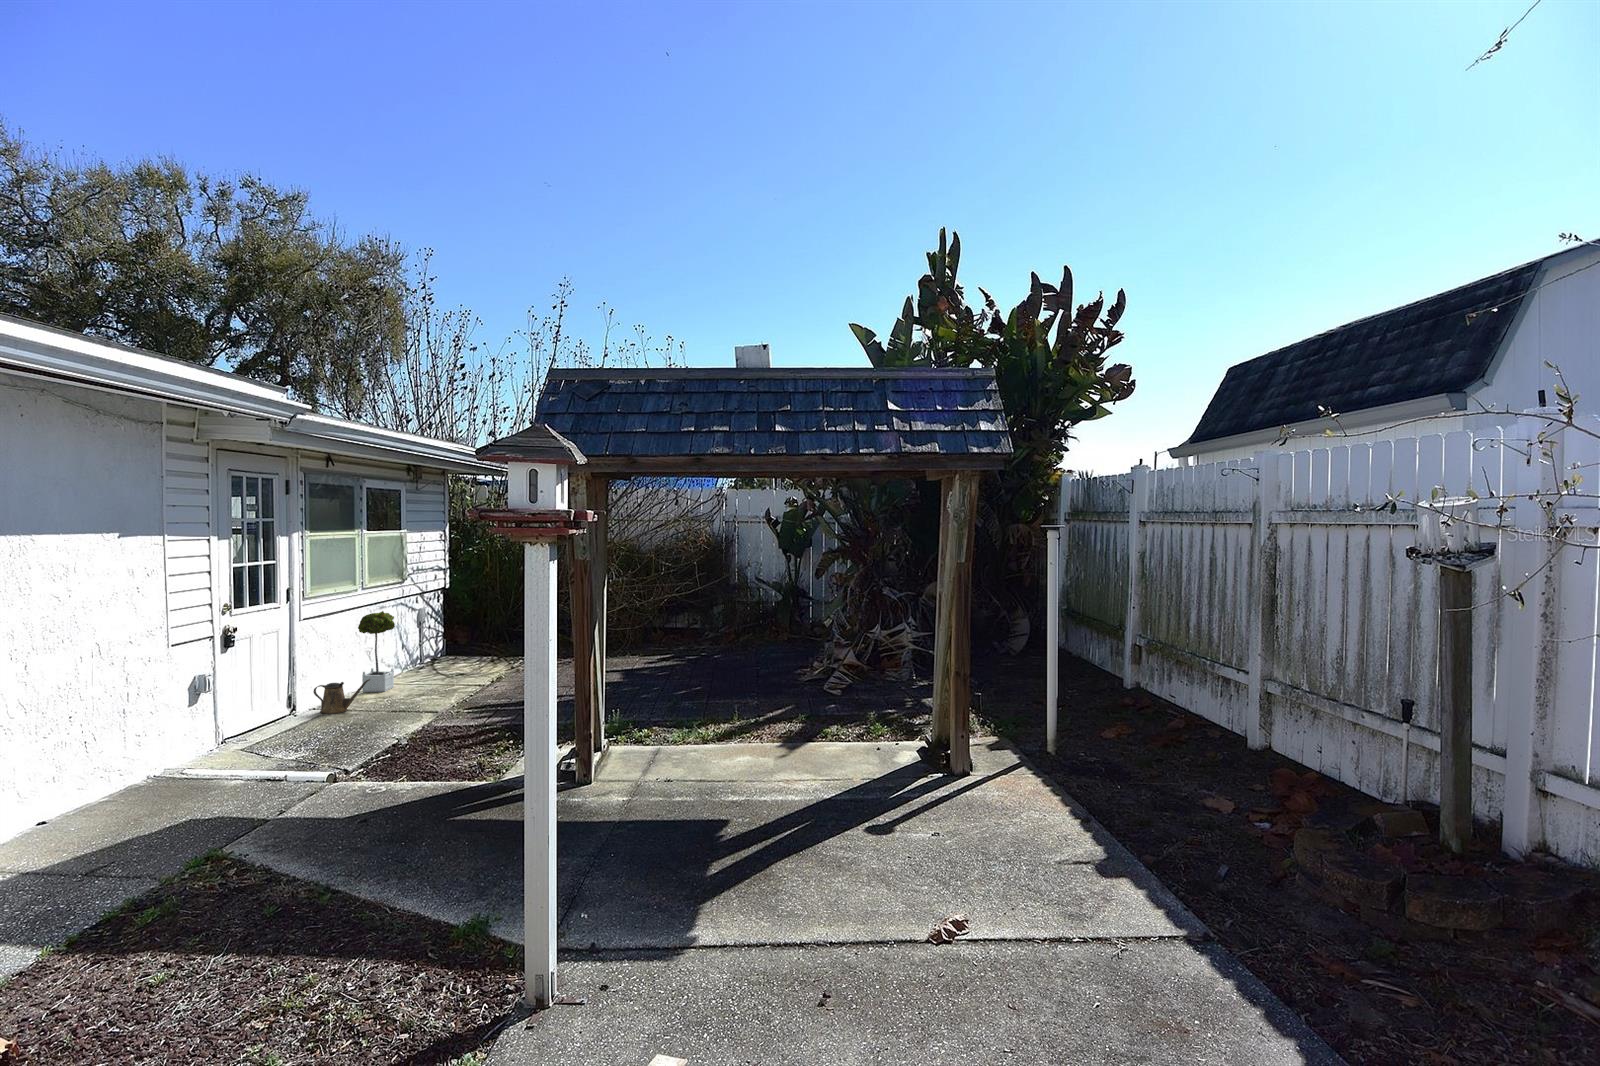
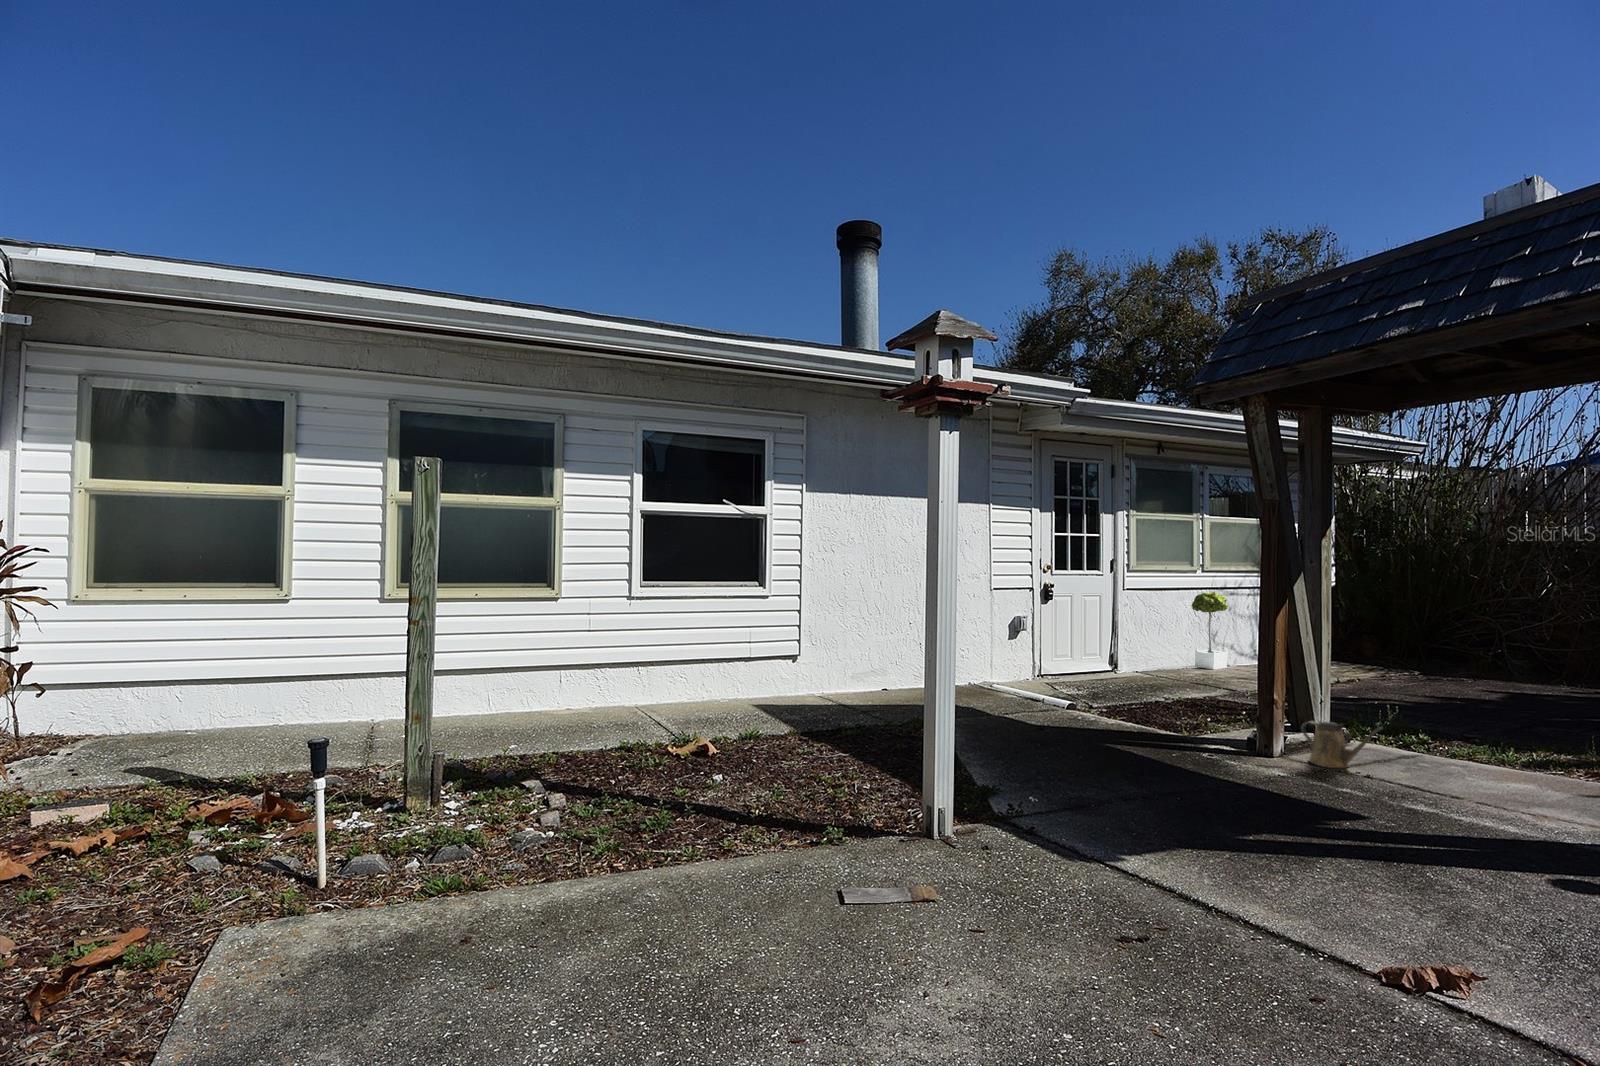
watering can: present [313,679,370,714] -> present [1301,721,1383,768]

